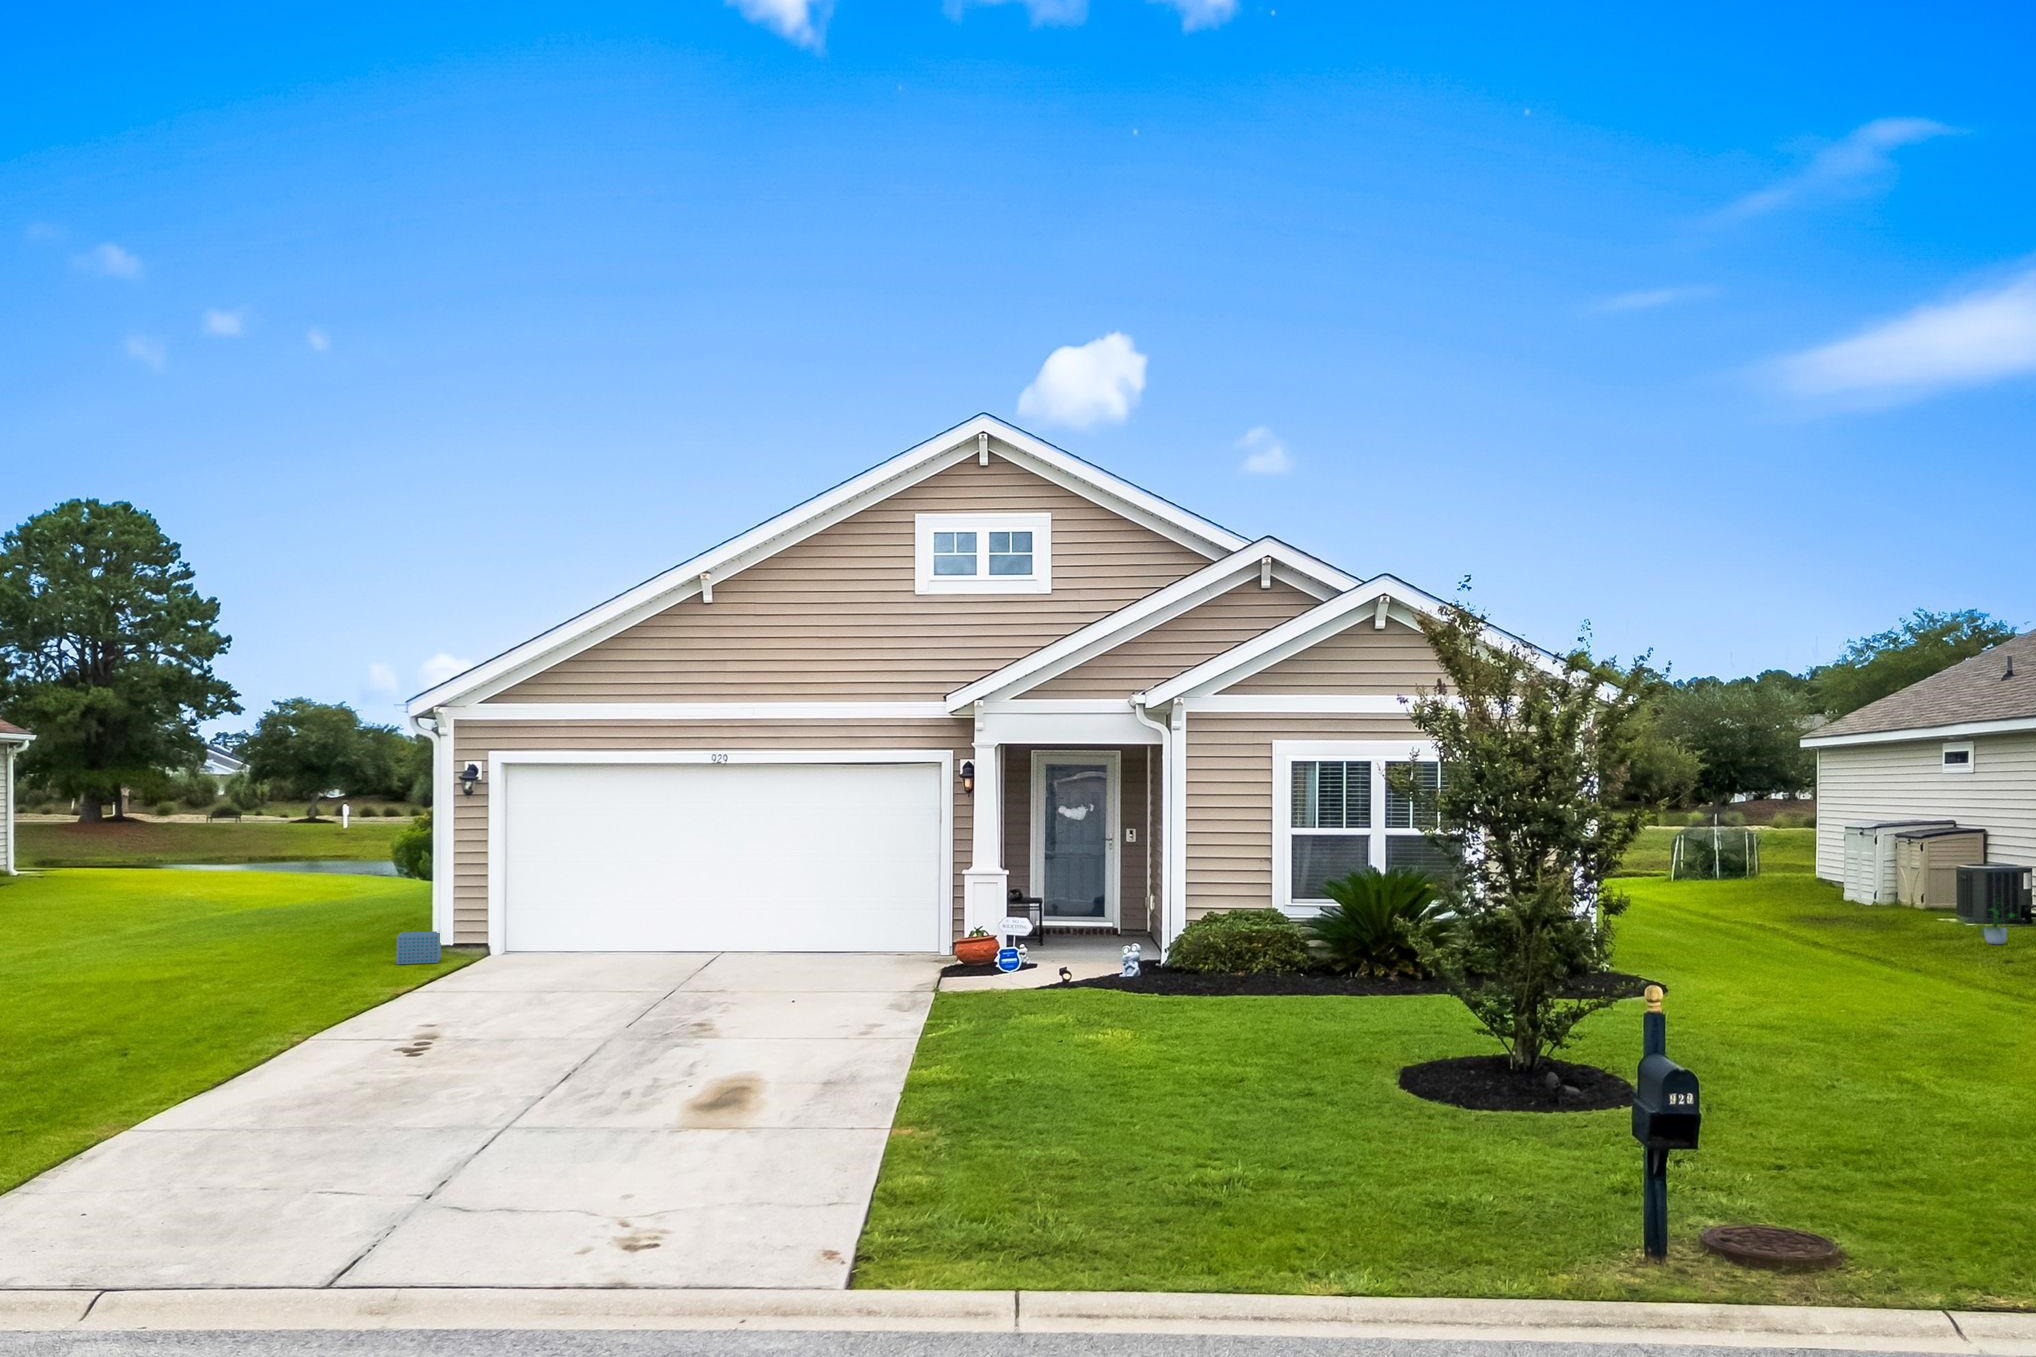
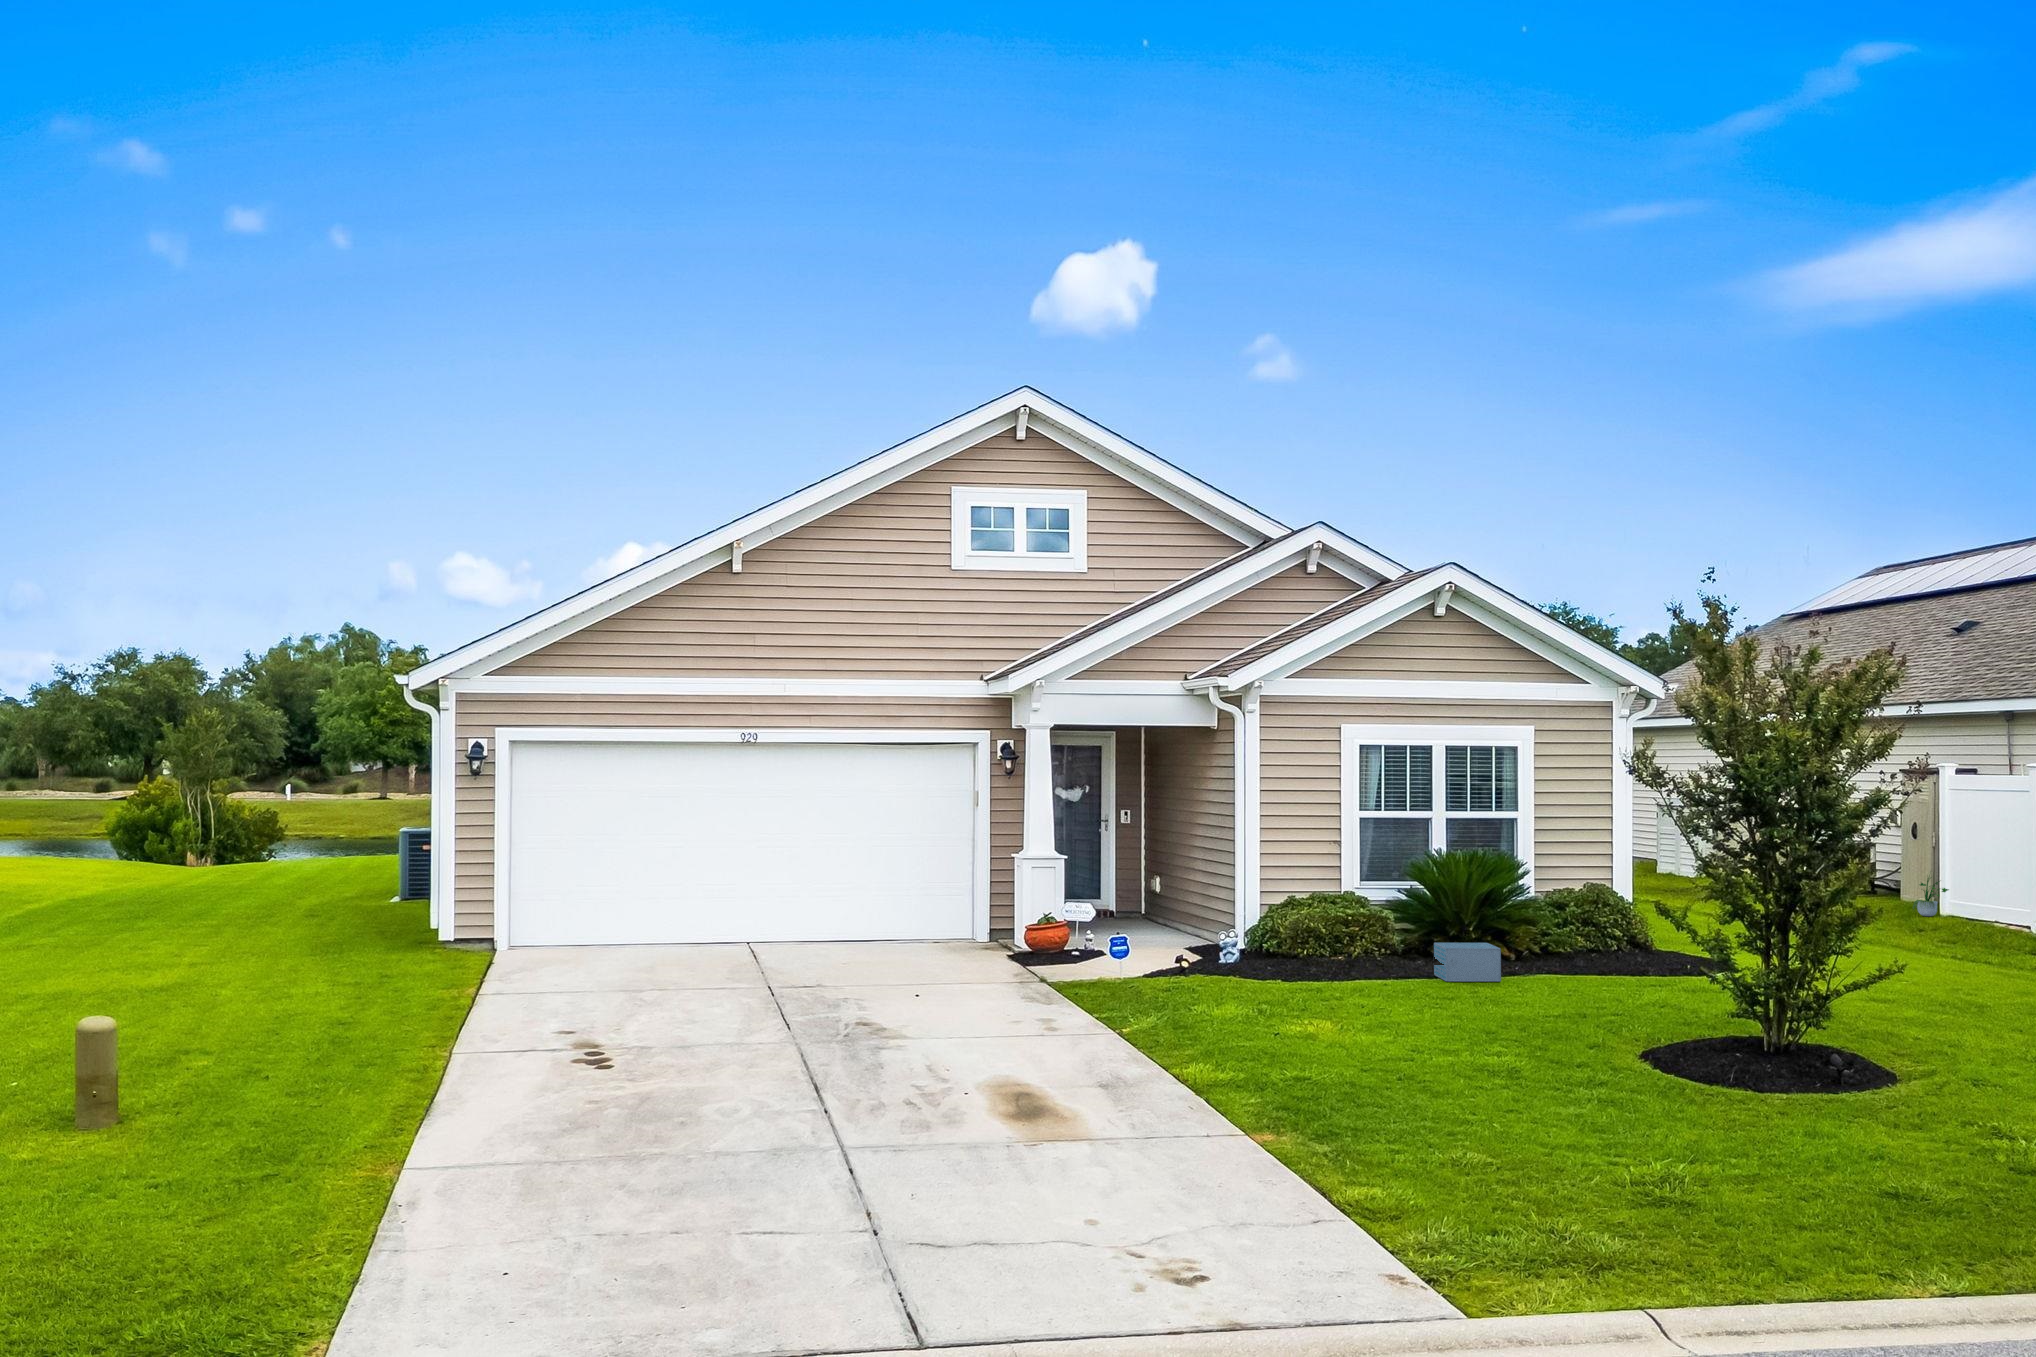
storage box: present [396,931,441,964] -> present [1434,943,1501,982]

